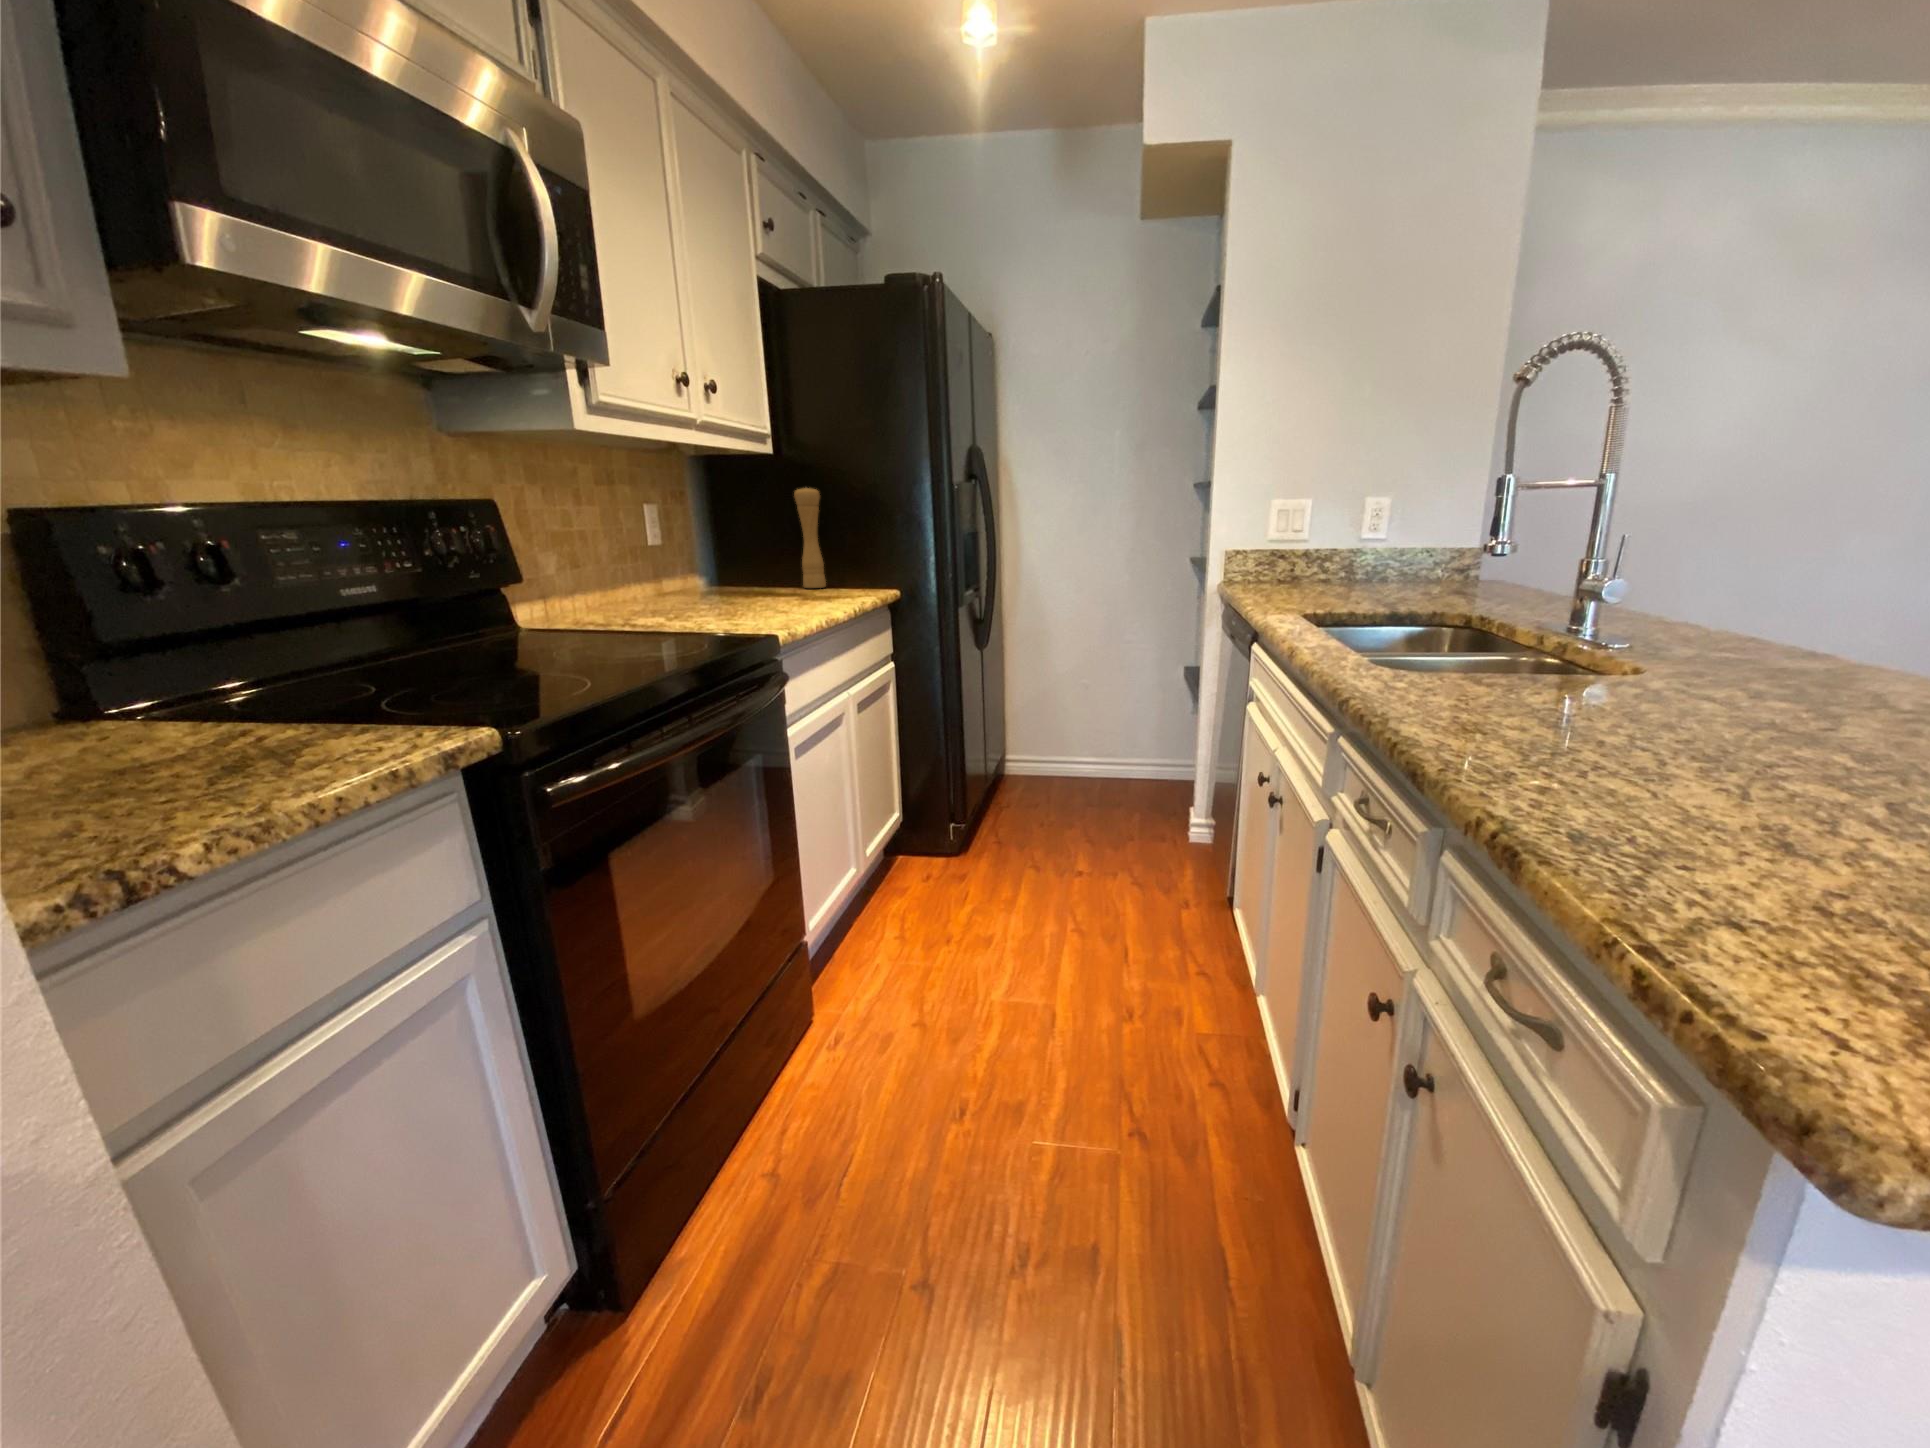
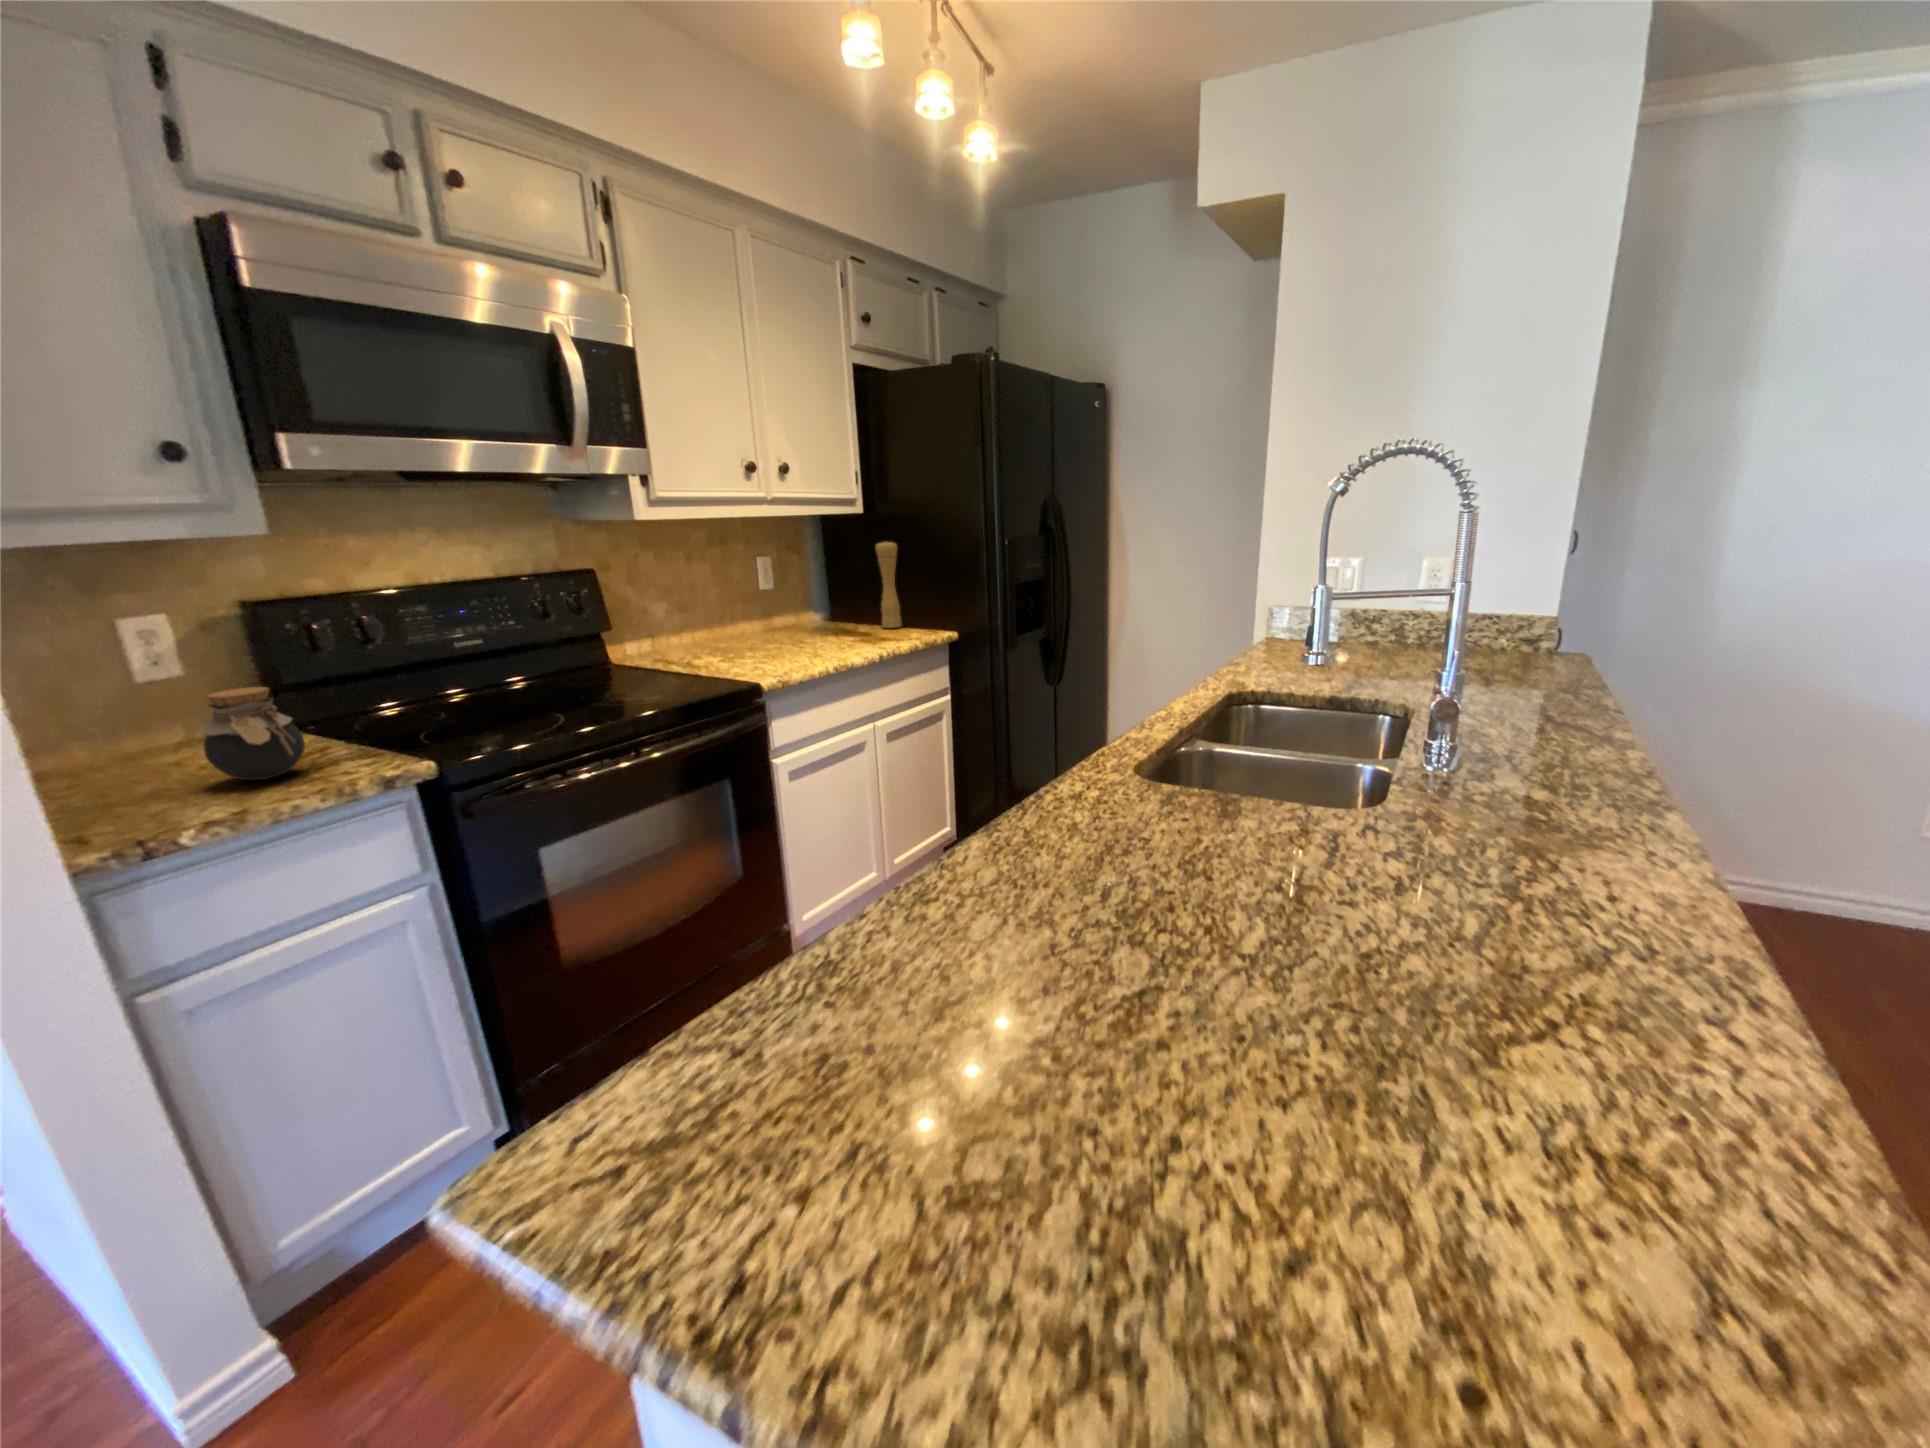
jar: none [82,622,276,784] -> present [203,687,305,780]

